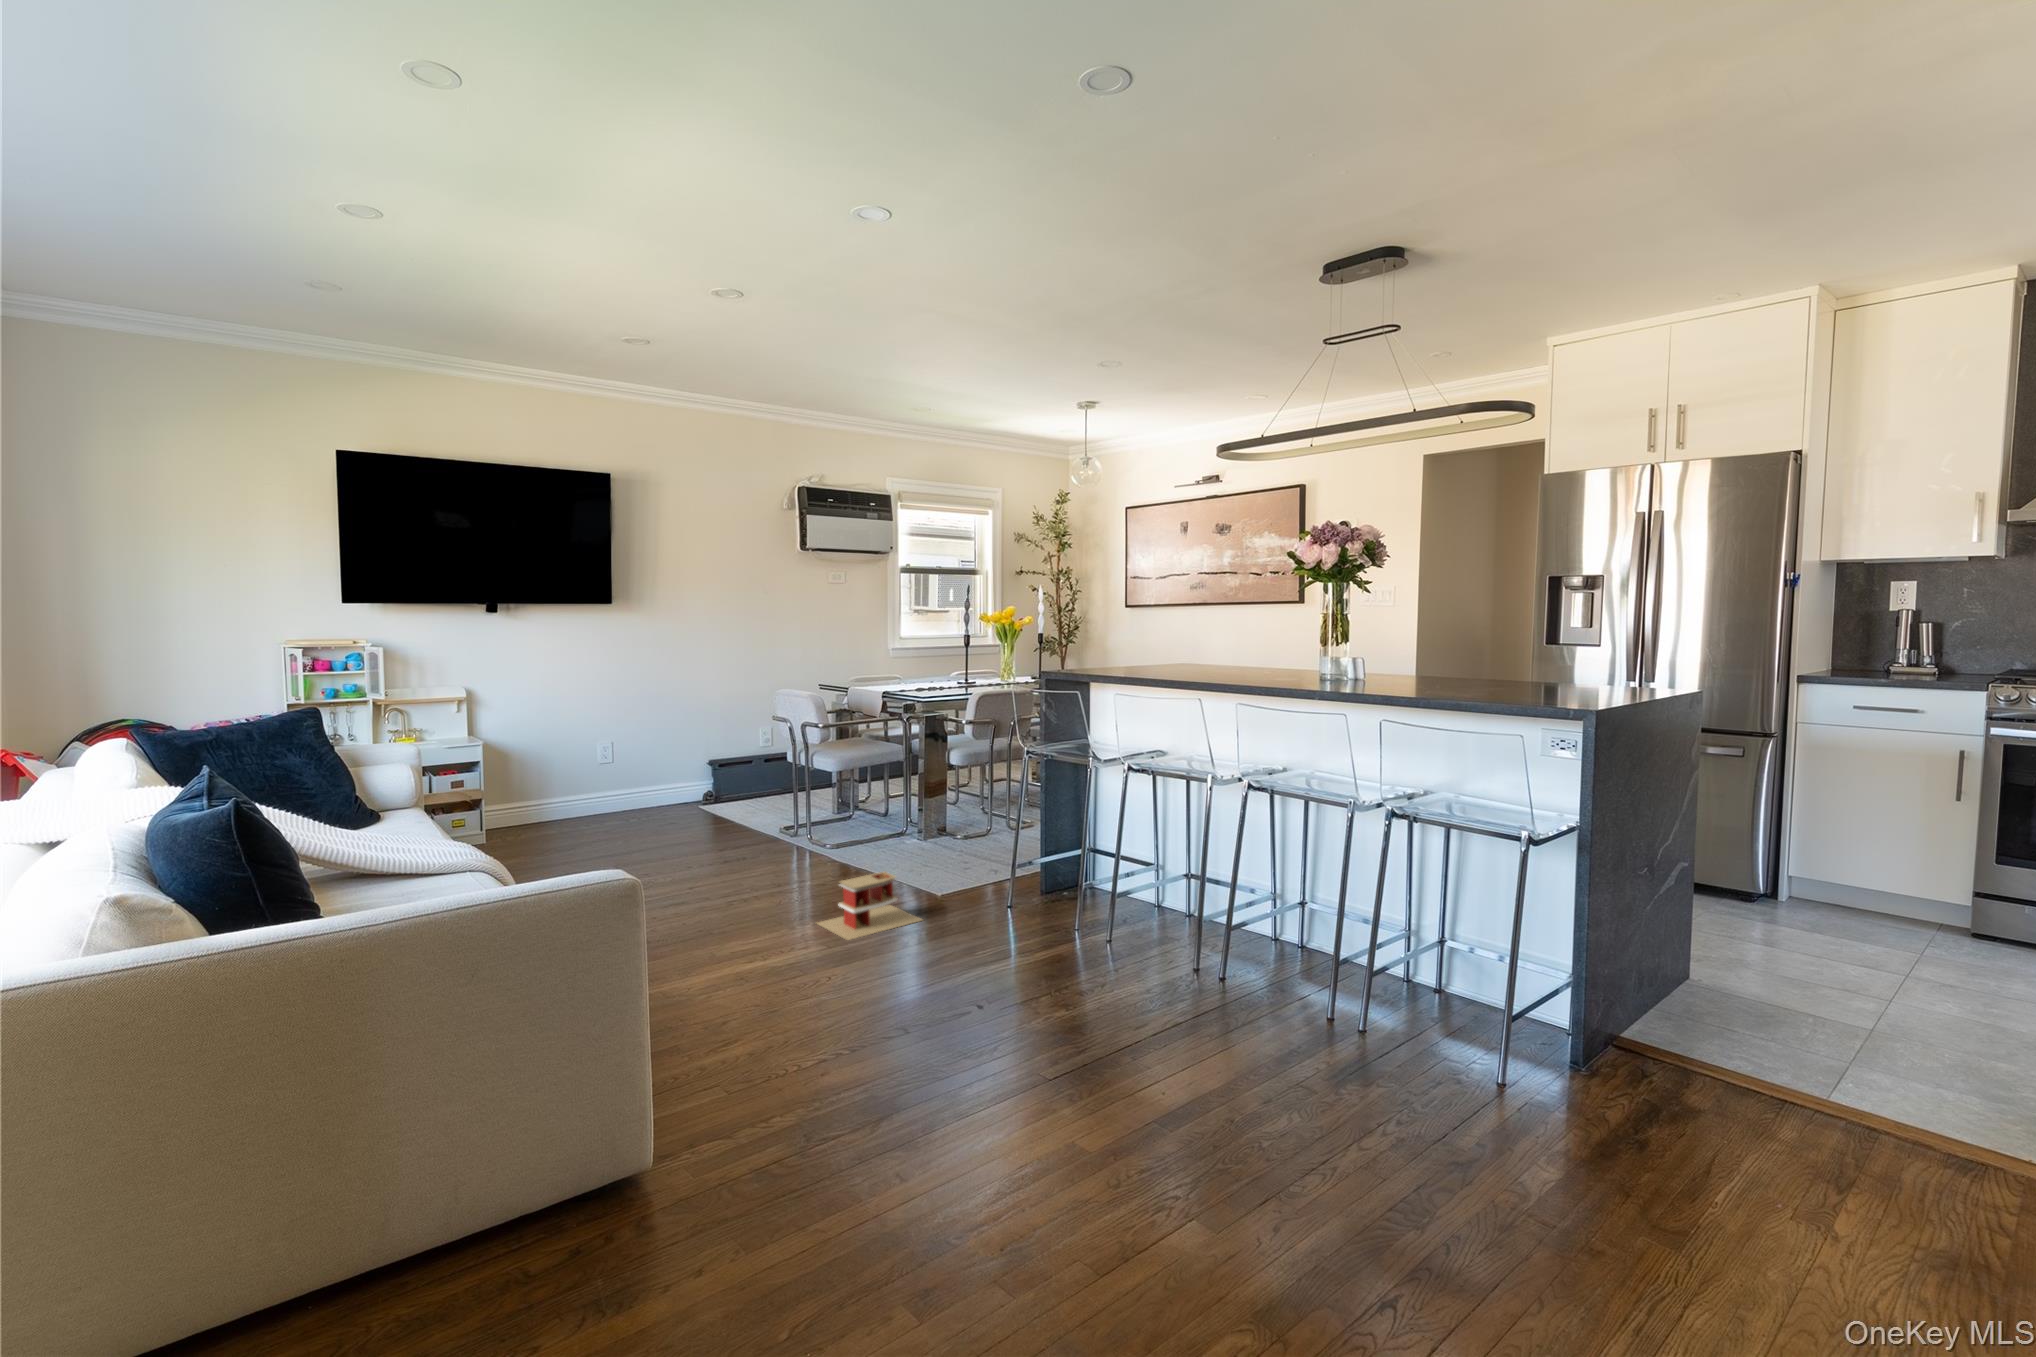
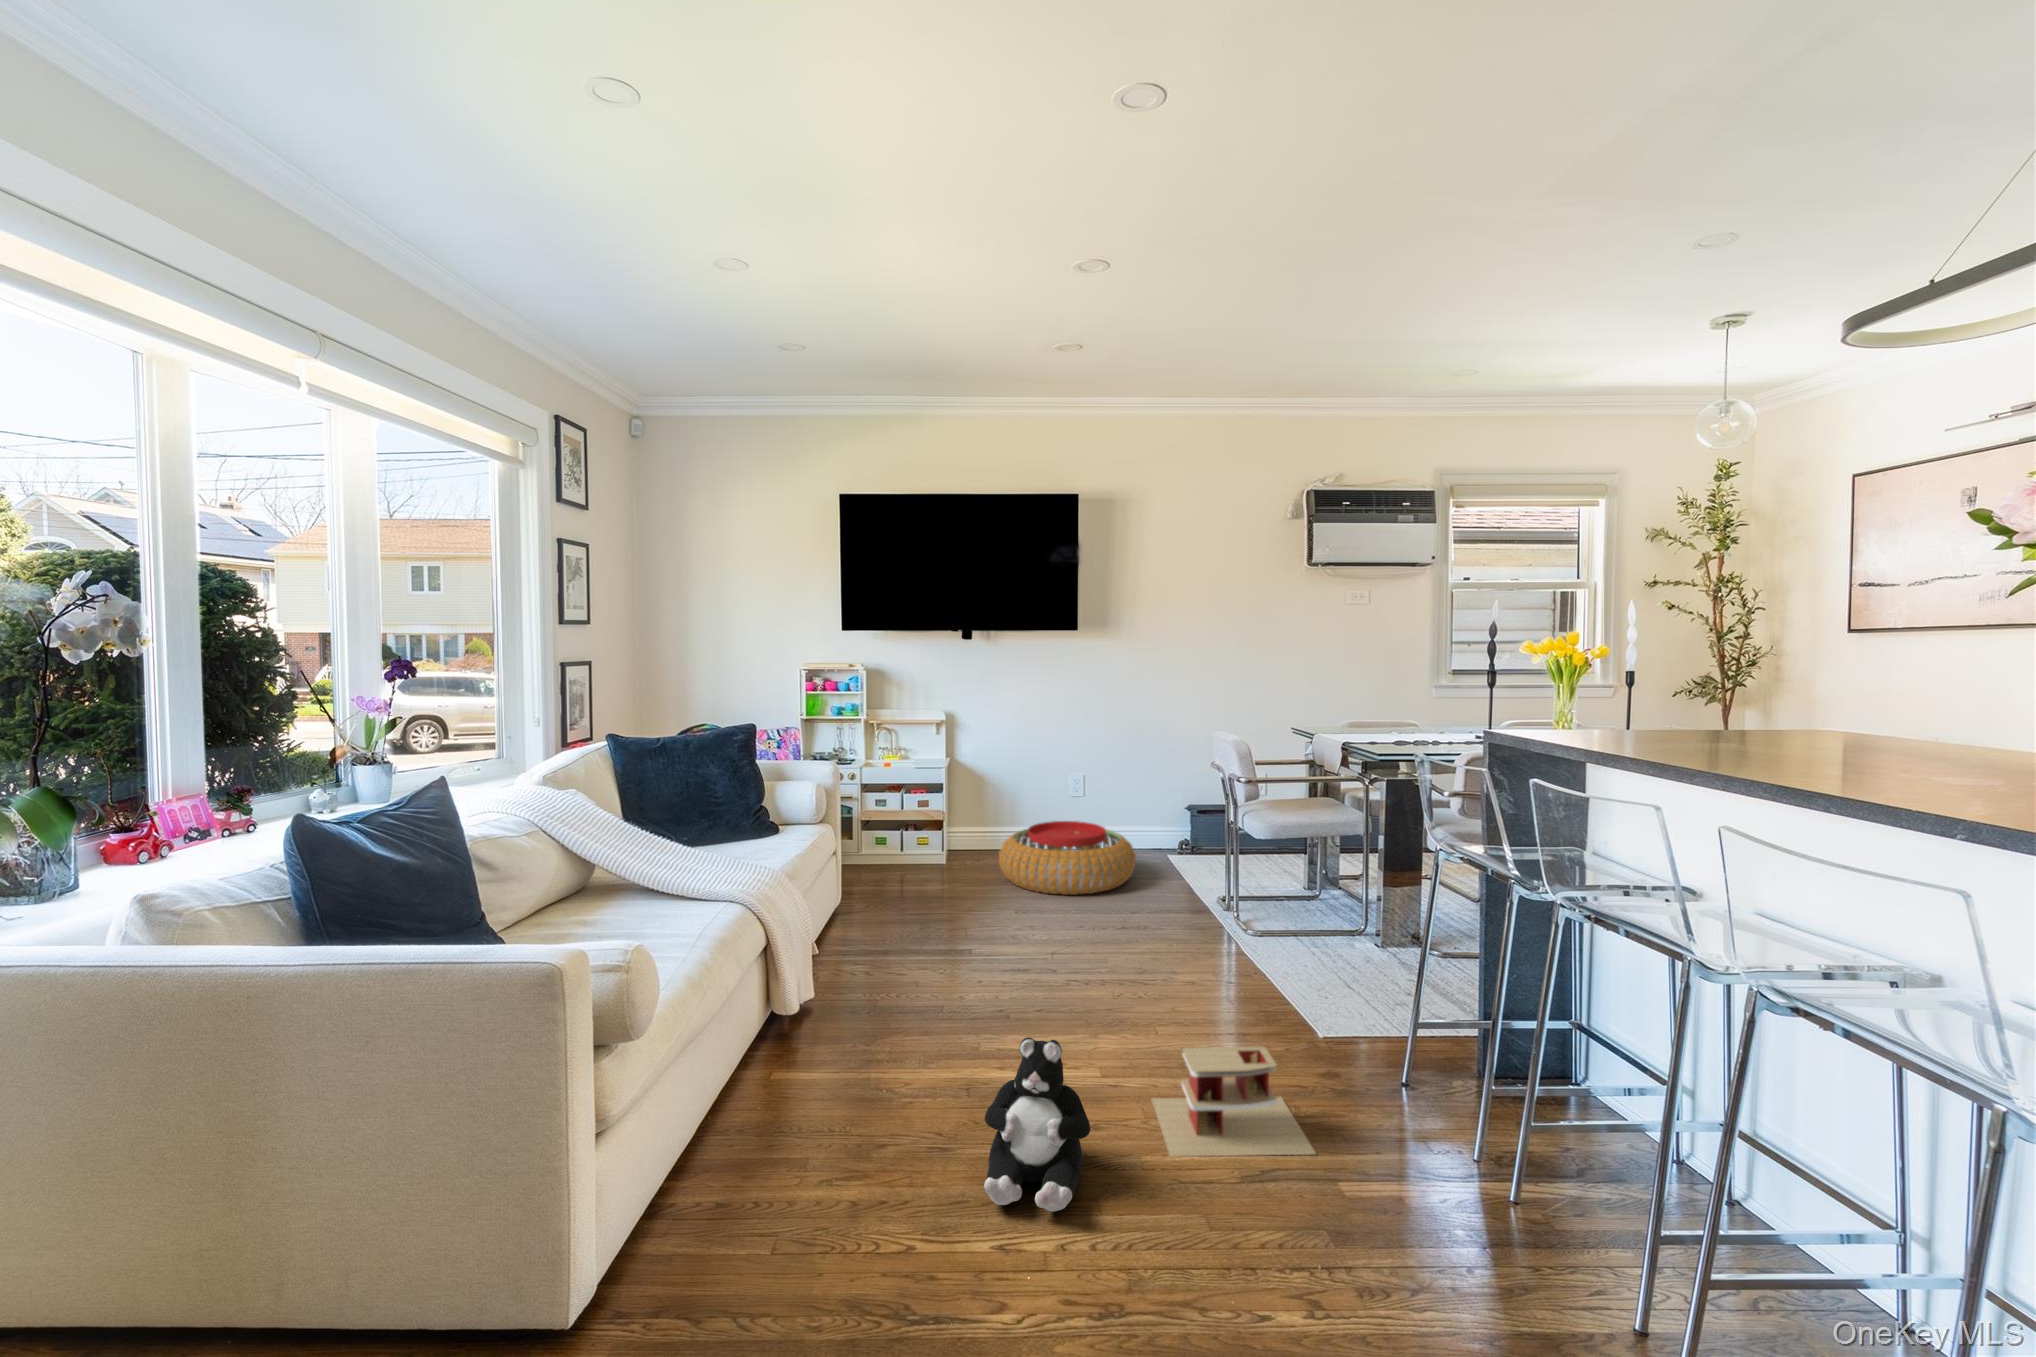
pouf: none [554,780,690,844] -> present [999,821,1136,895]
plush toy: none [740,878,817,978] -> present [984,1038,1090,1212]

